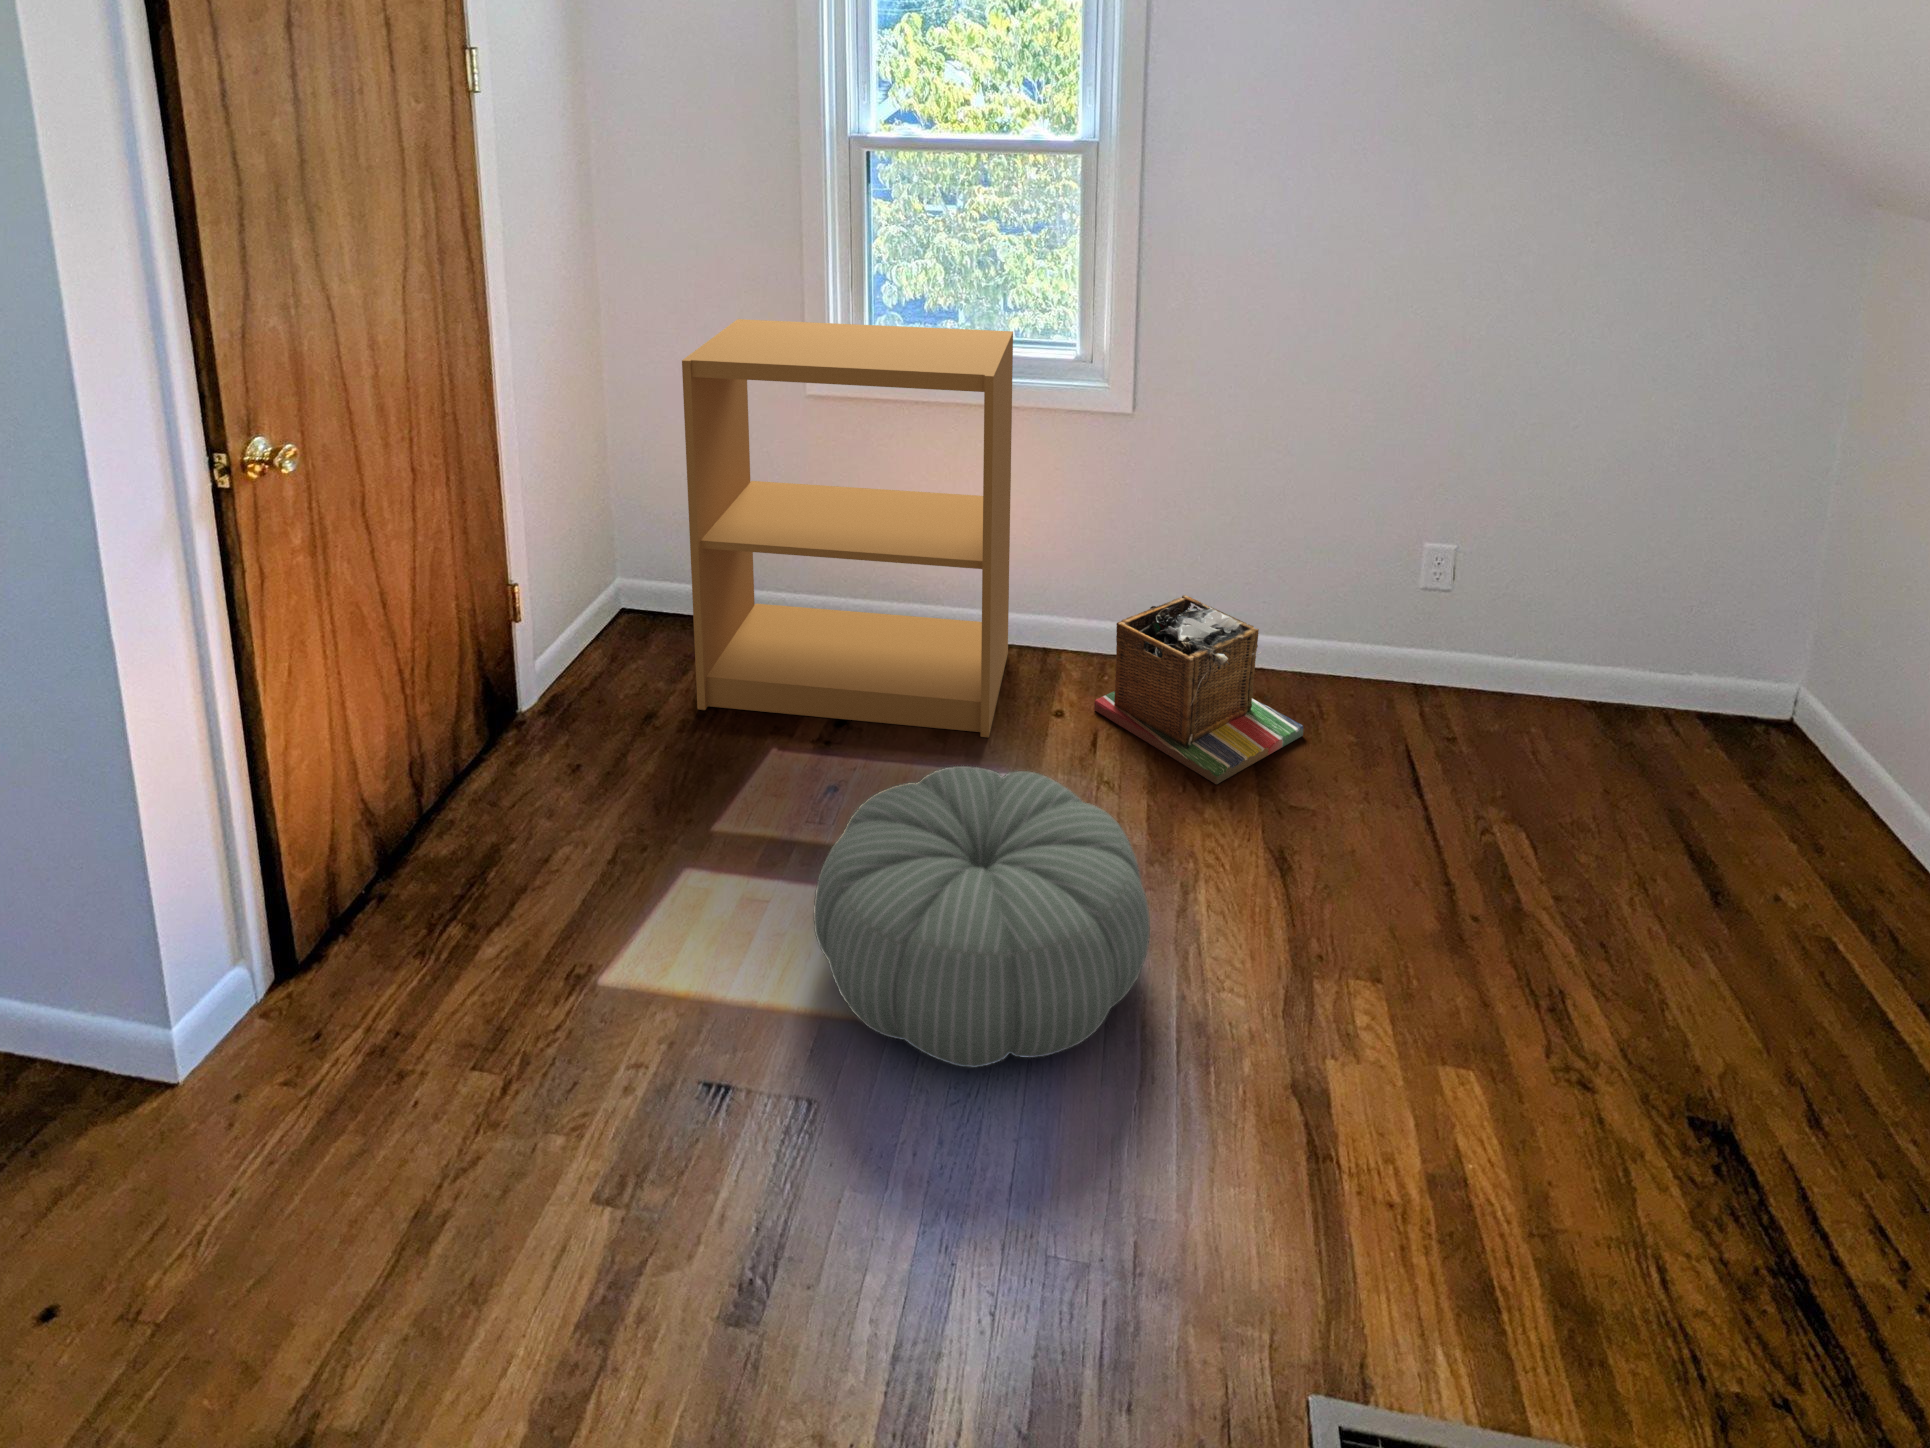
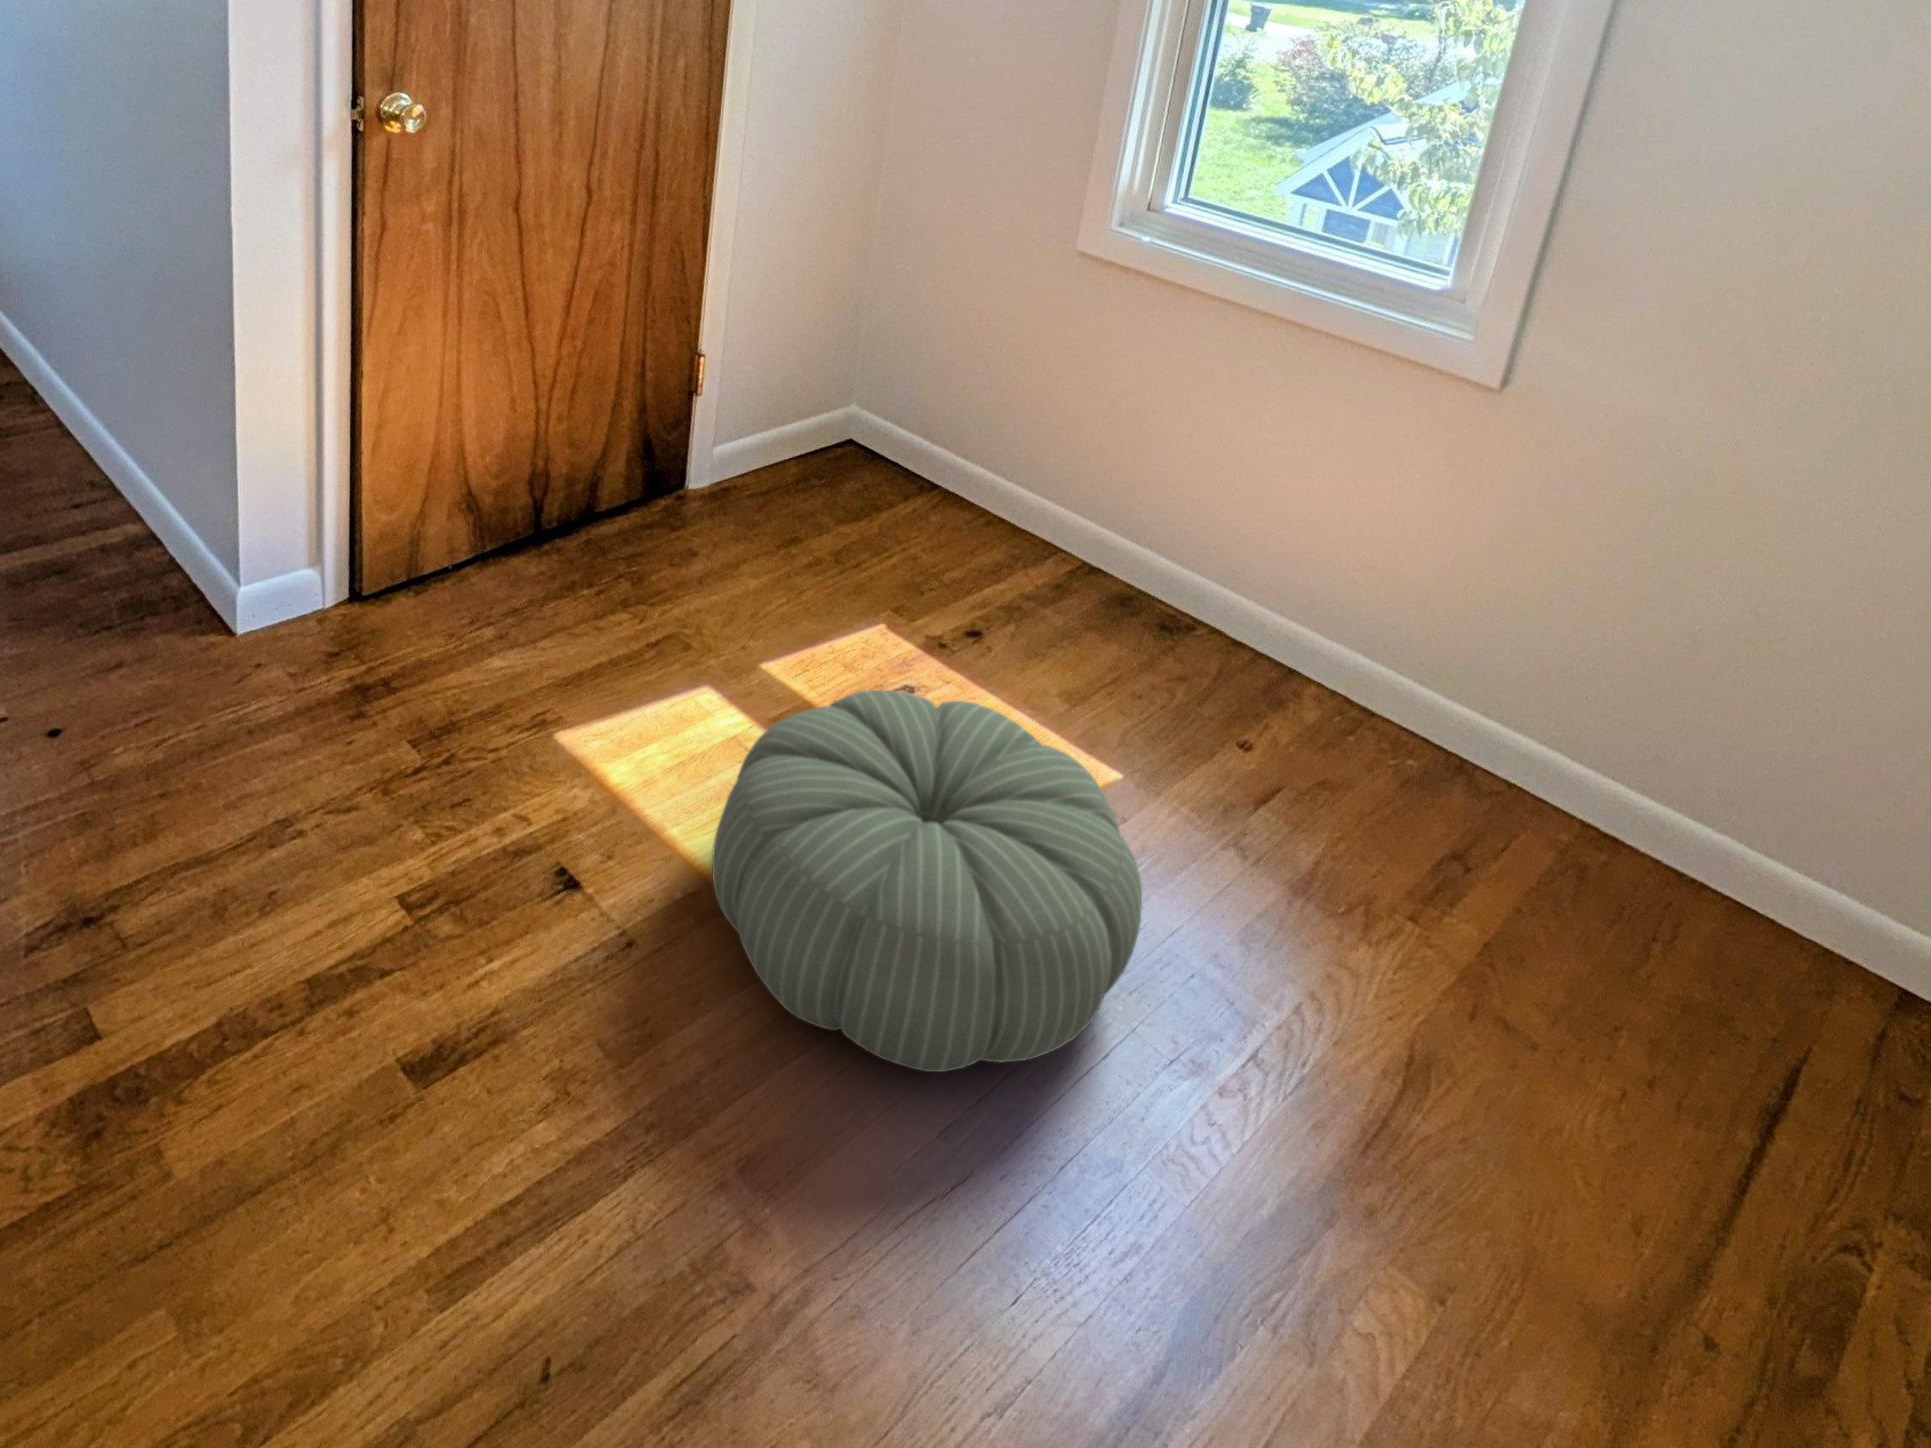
bookshelf: present [682,319,1013,737] -> none [844,139,1346,725]
laundry basket: present [1094,595,1303,784] -> none [1298,660,1602,942]

